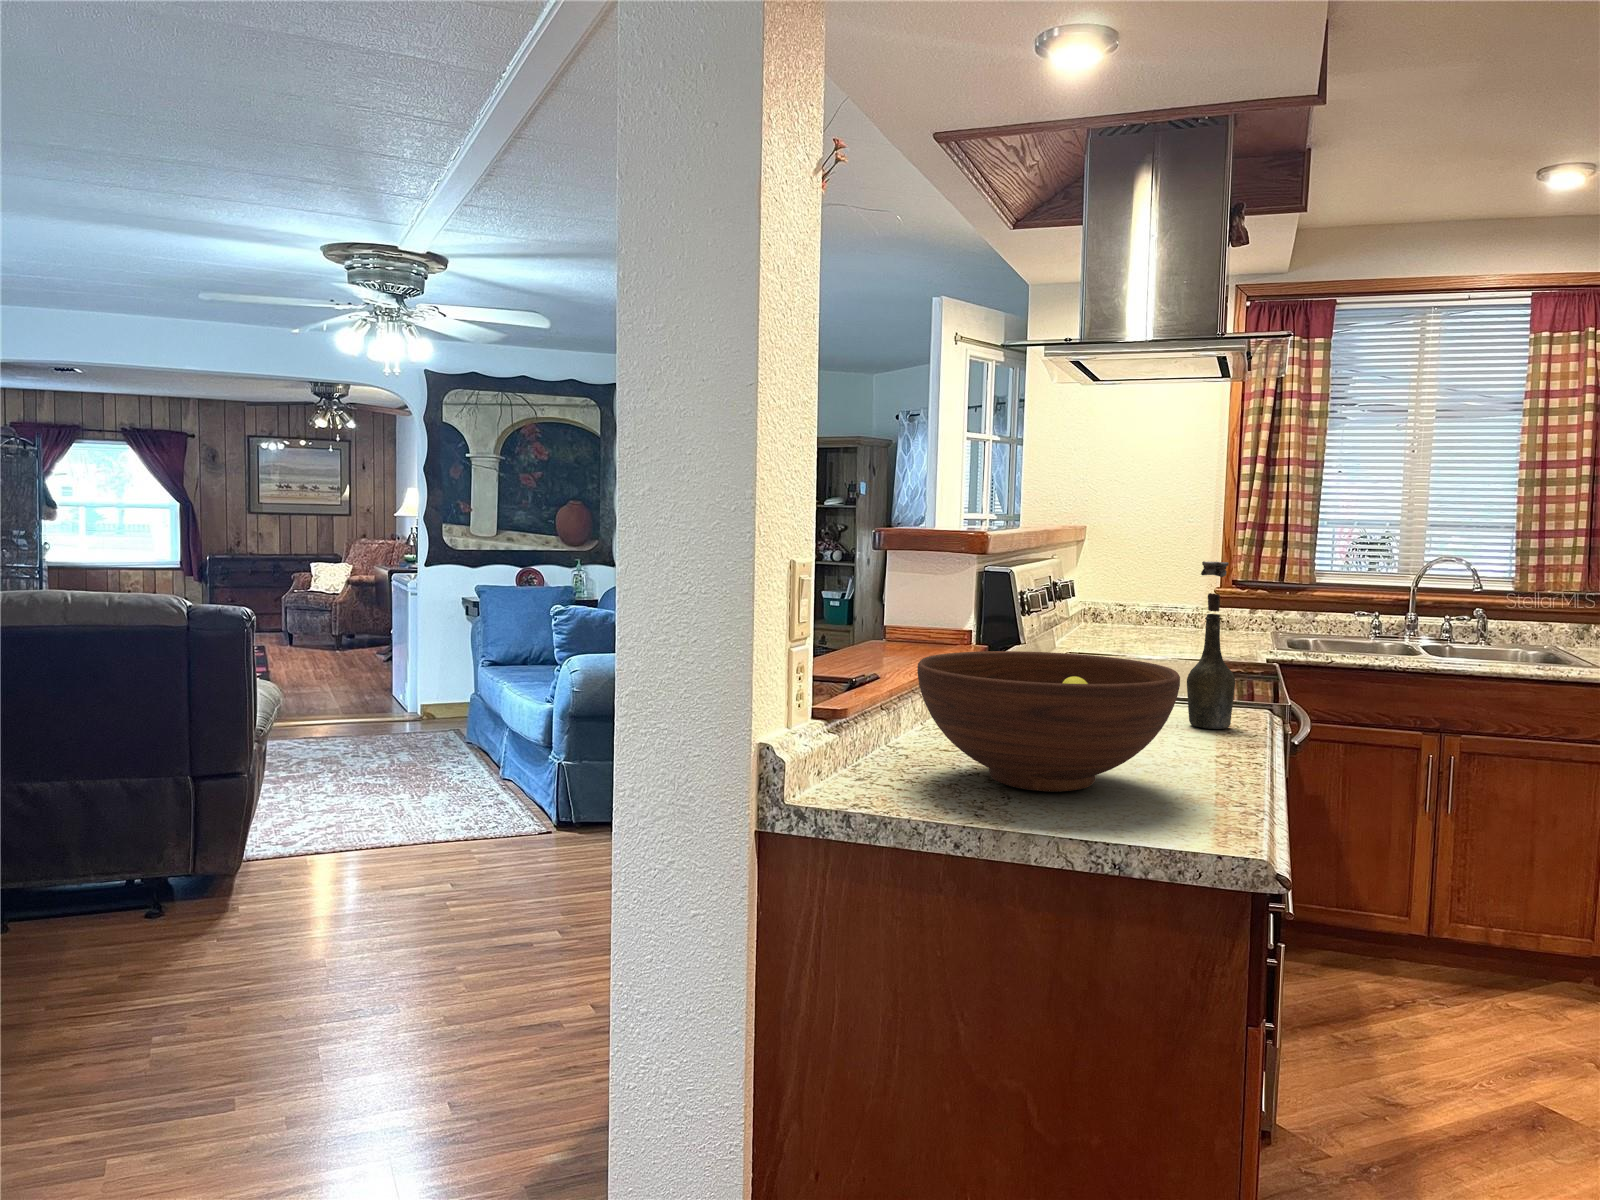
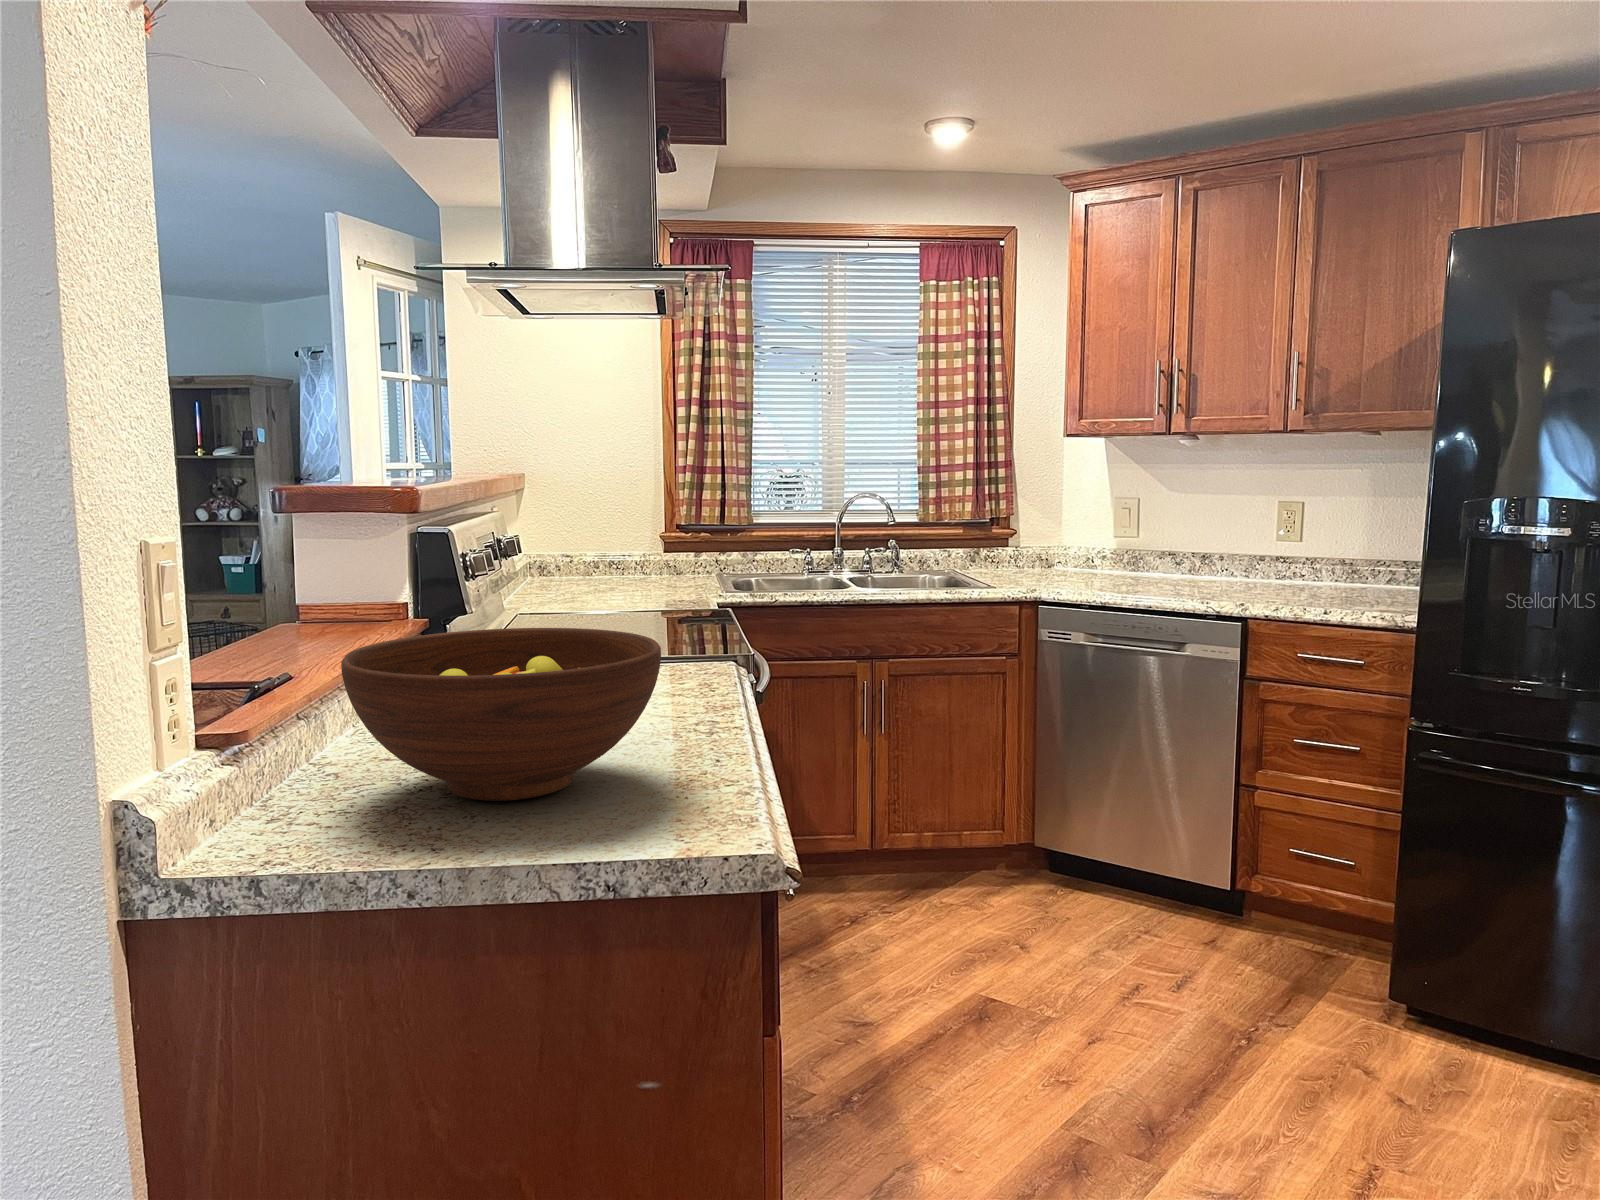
bottle: present [1187,561,1235,729] -> none [655,510,704,689]

